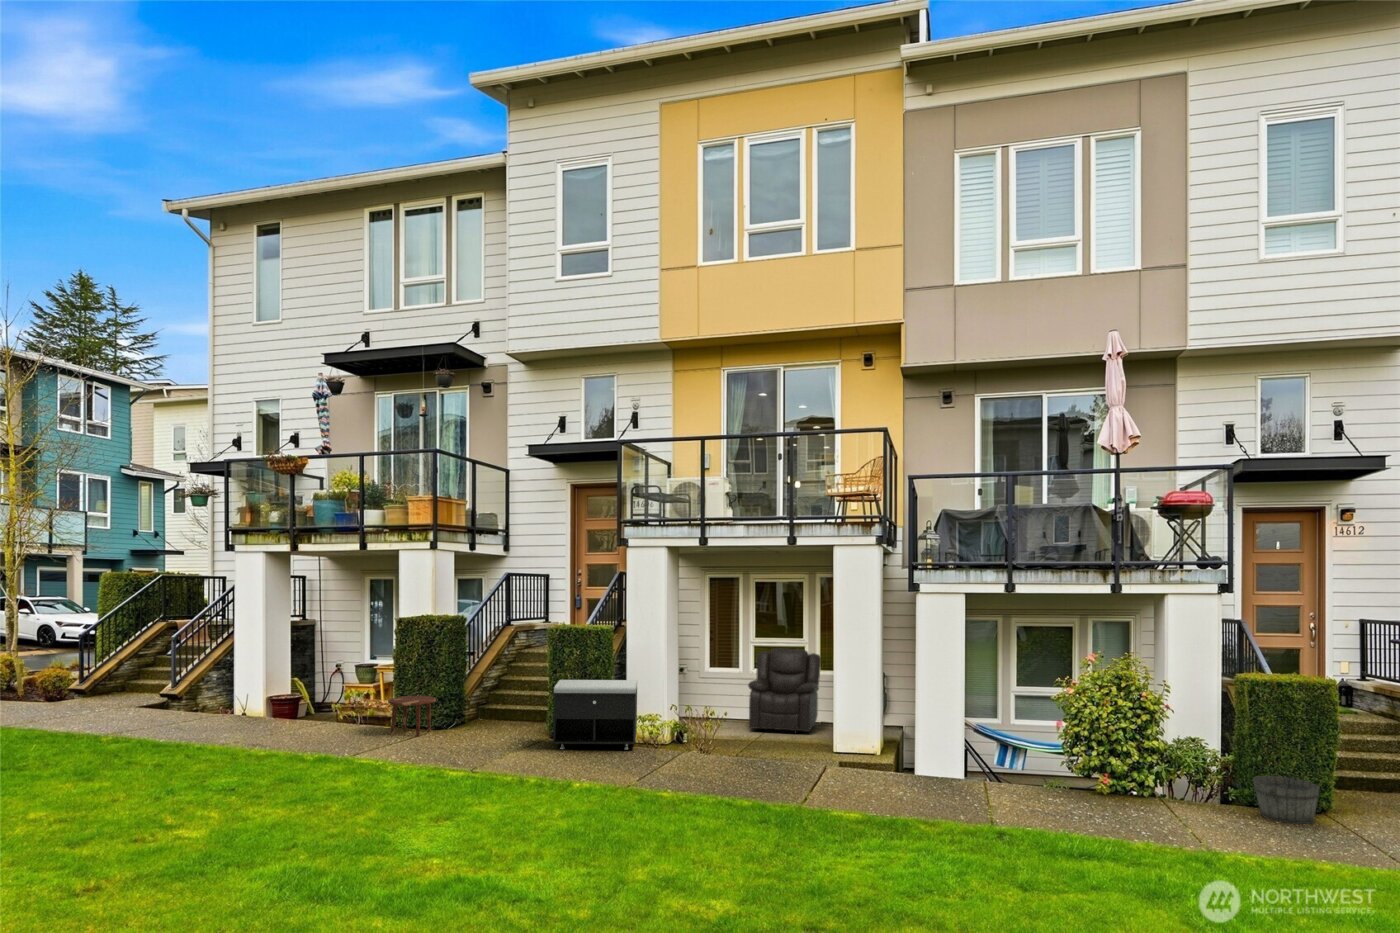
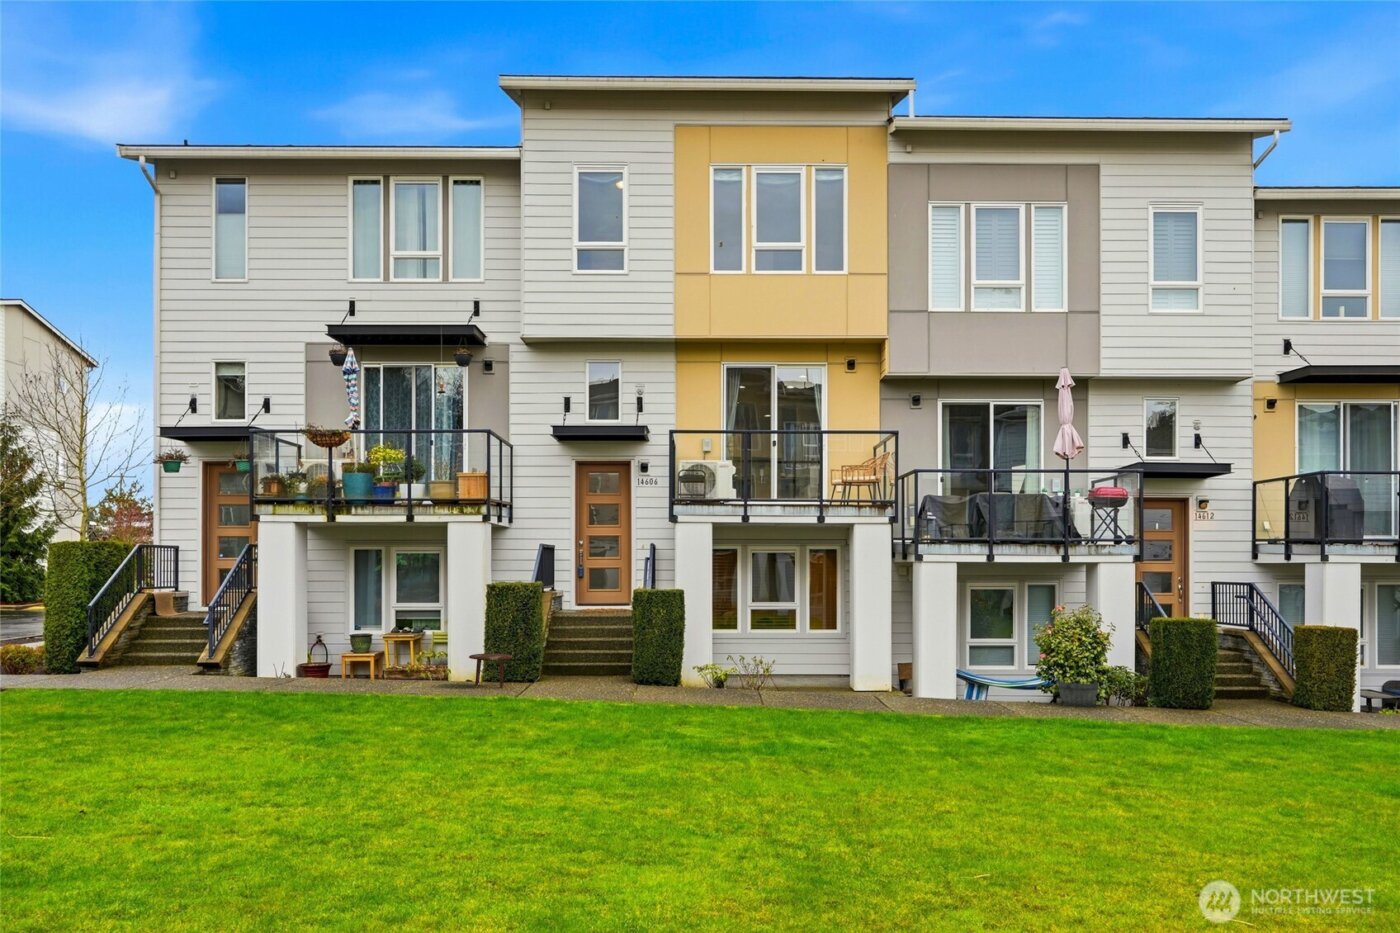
chair: present [748,648,821,733] -> none [755,613,816,684]
storage bench: present [553,680,637,750] -> none [631,634,710,692]
wooden bucket: present [1253,769,1319,824] -> present [1058,678,1098,707]

